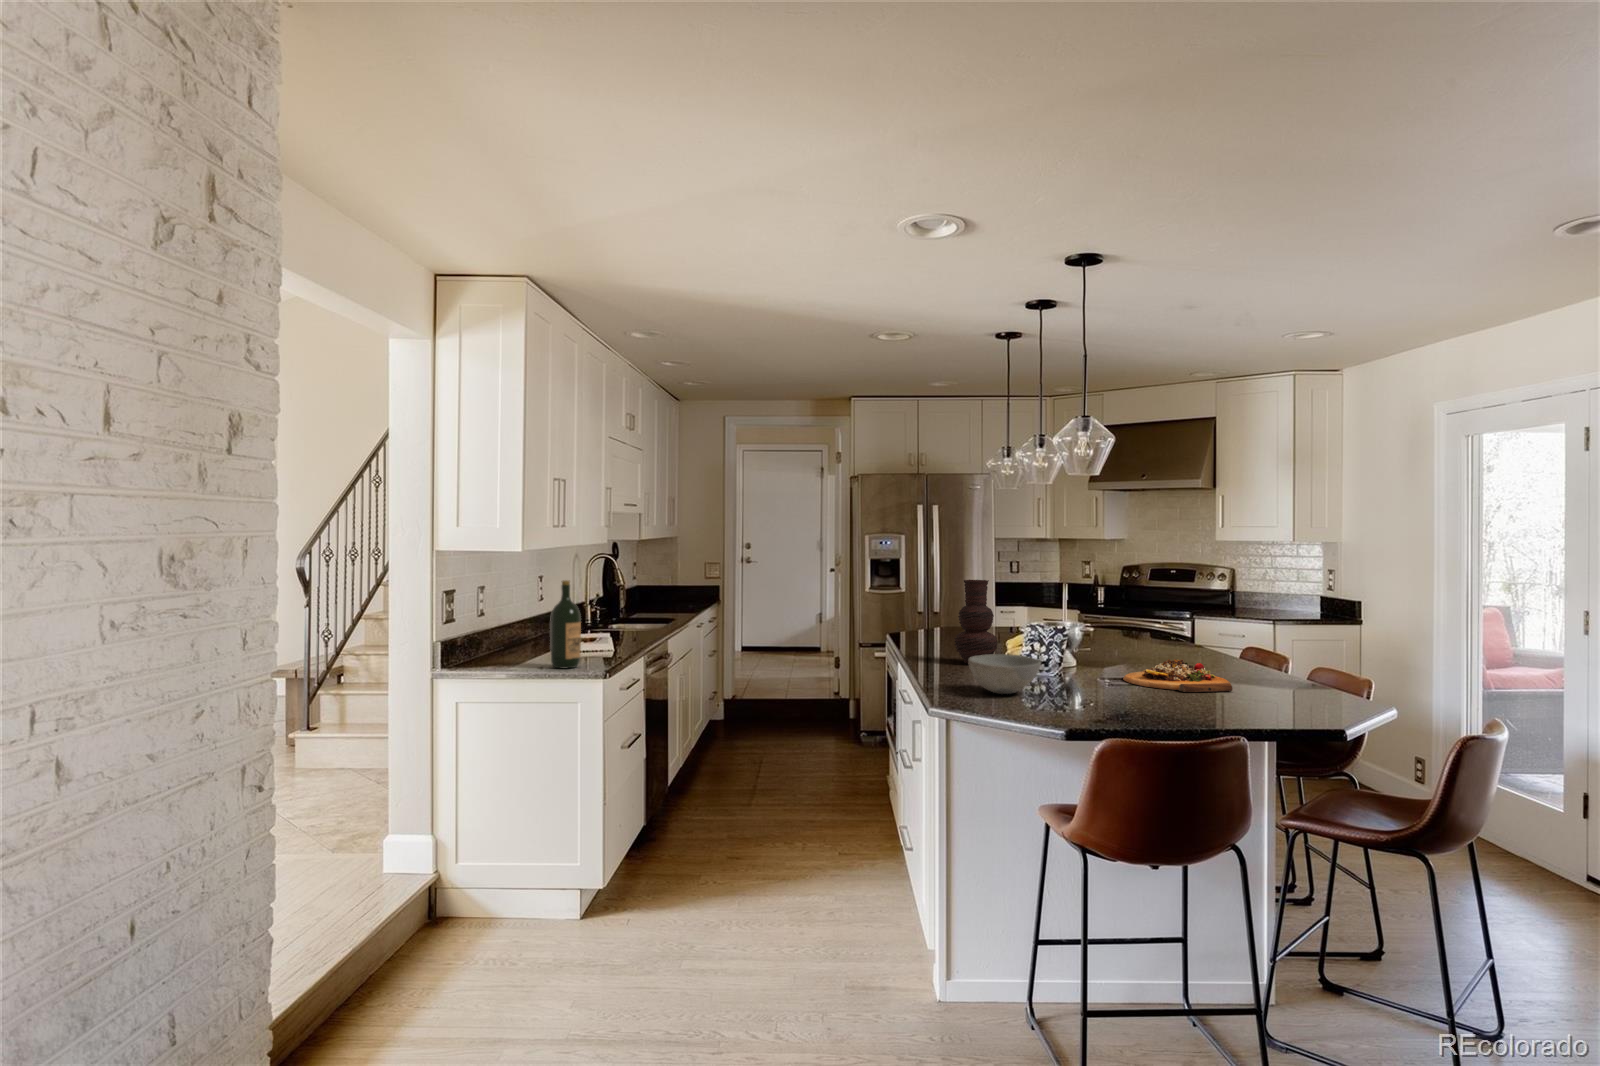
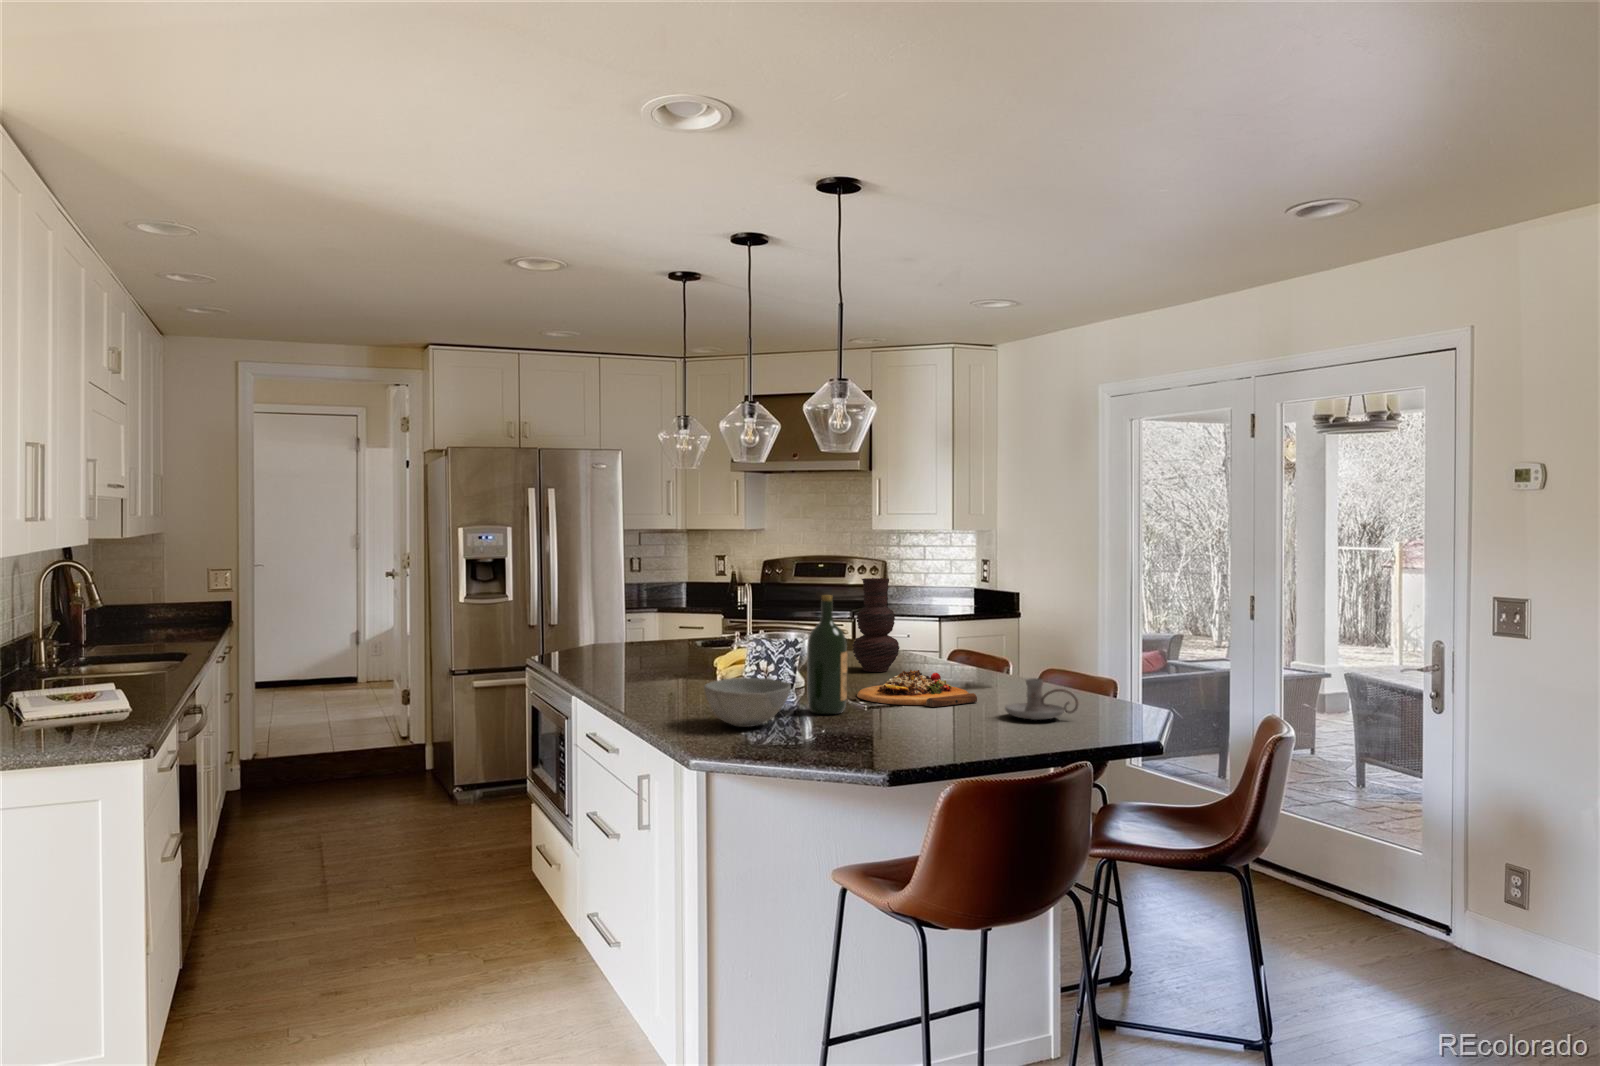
wine bottle: present [550,580,581,668] -> present [807,595,847,714]
vase: present [954,580,997,663] -> present [852,578,900,672]
candle holder: none [1246,672,1321,710] -> present [1005,678,1079,720]

